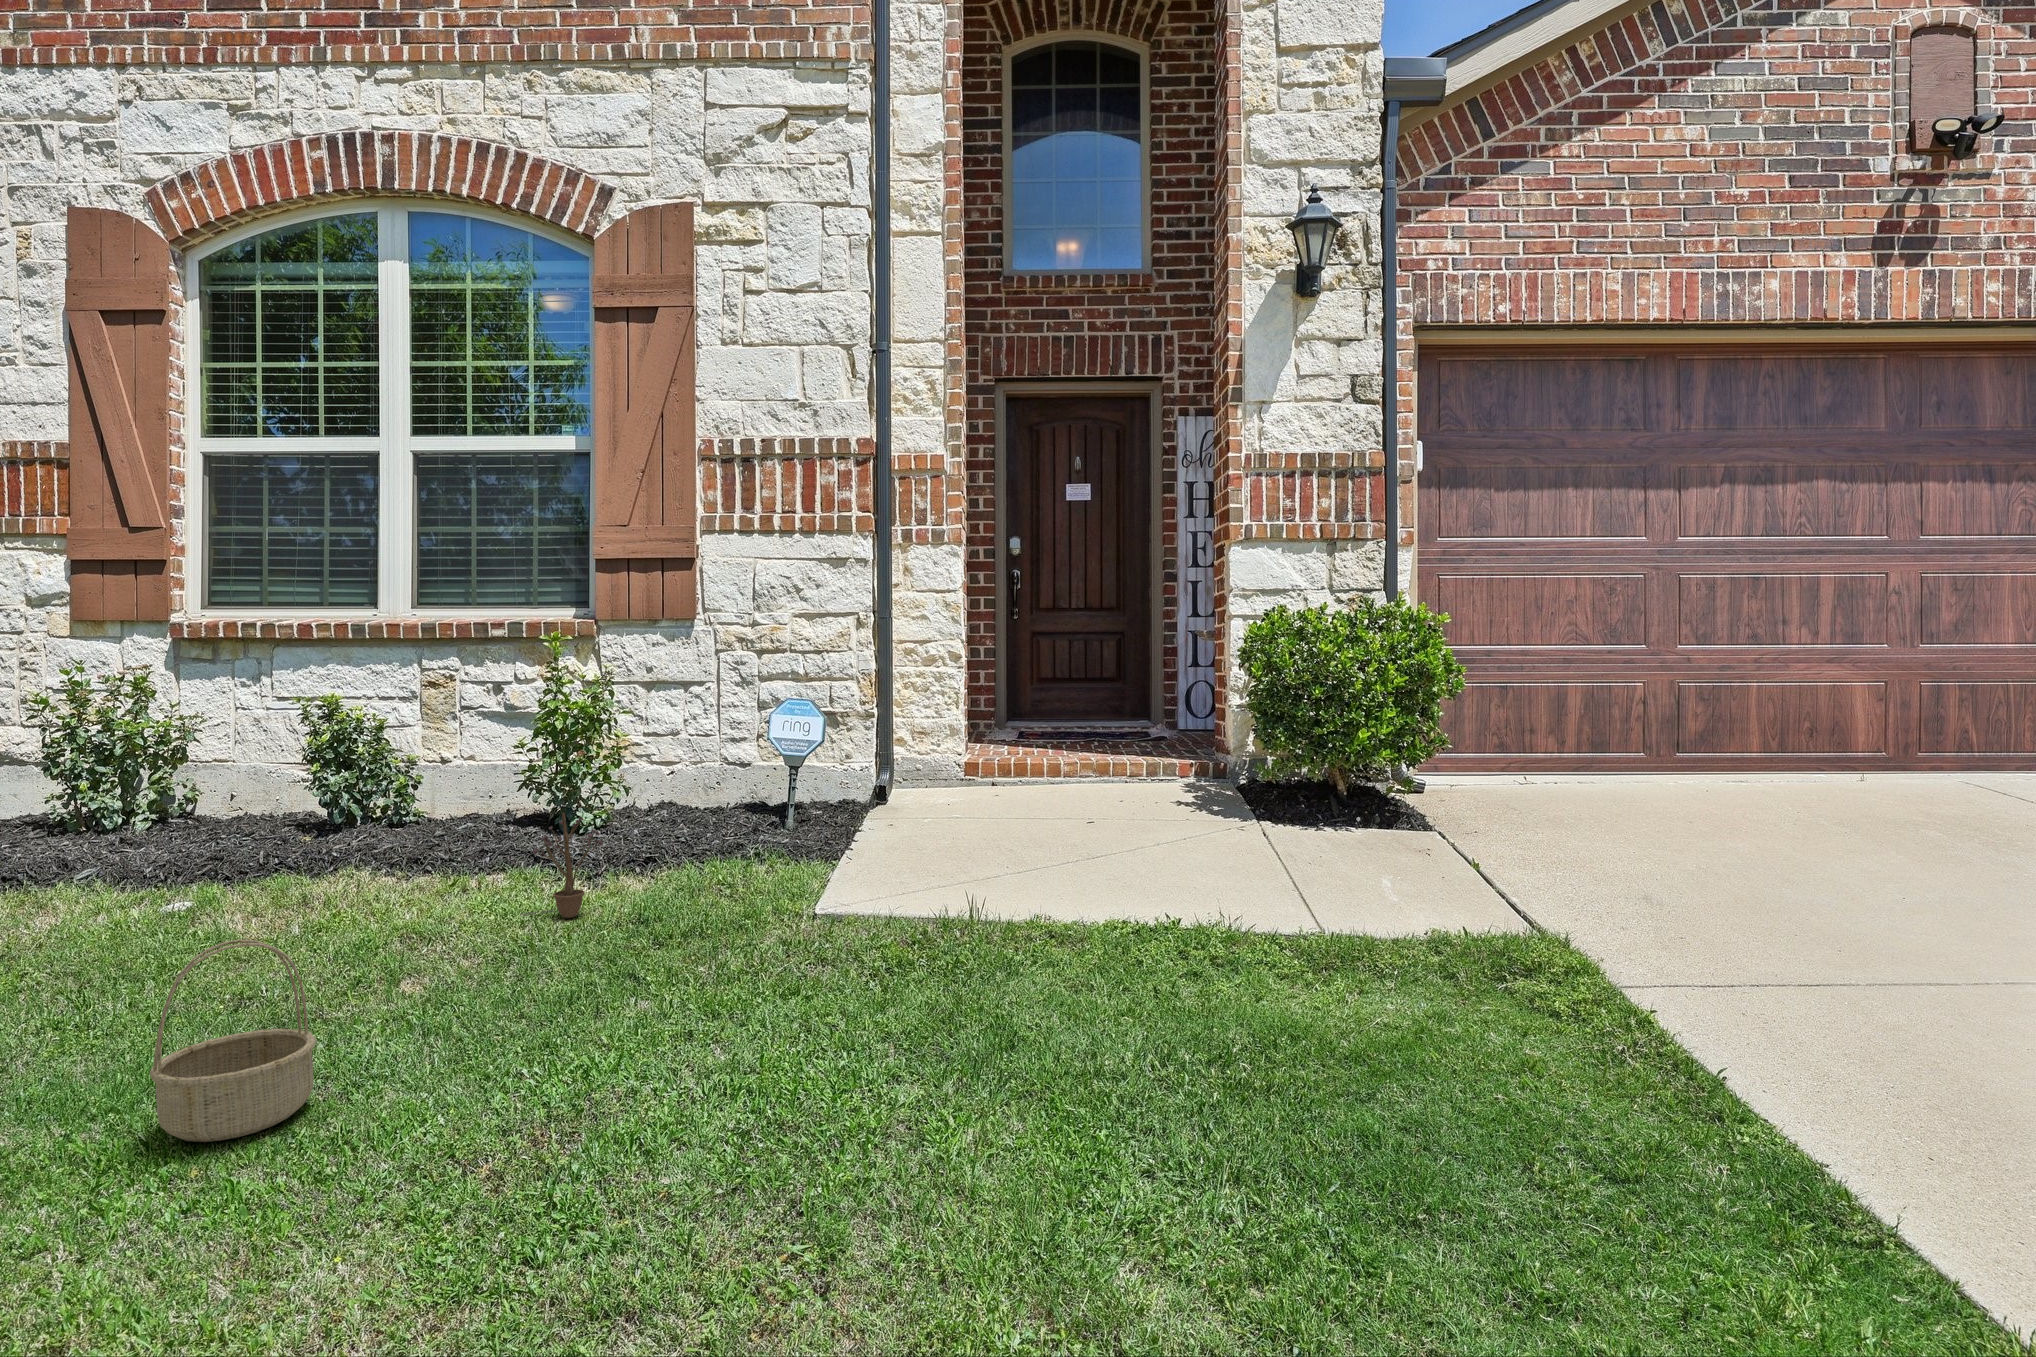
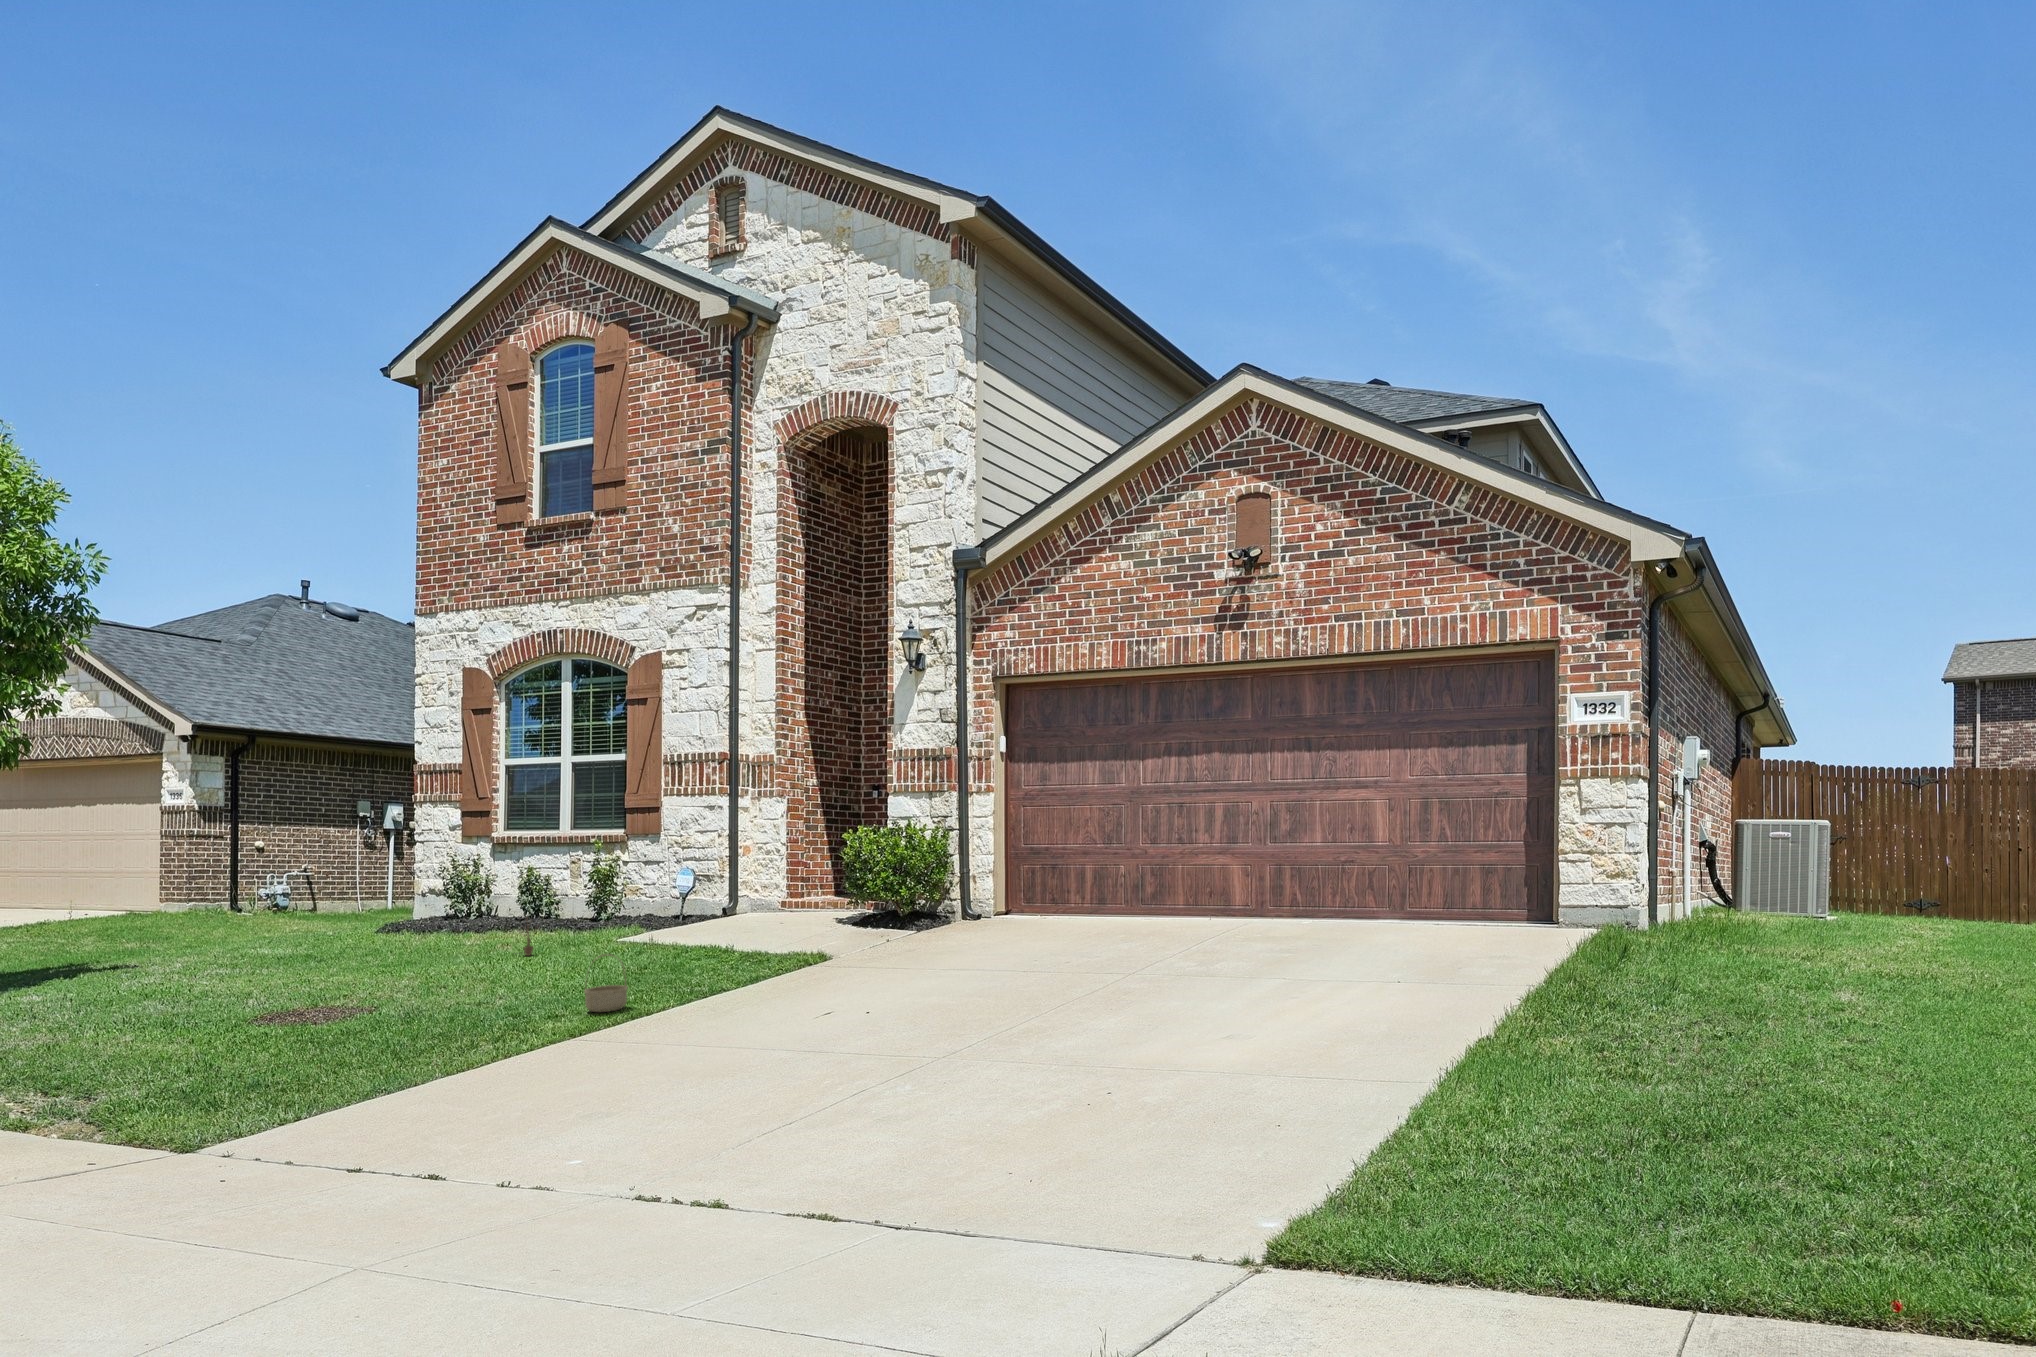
basket: present [150,940,317,1142] -> present [584,954,628,1012]

